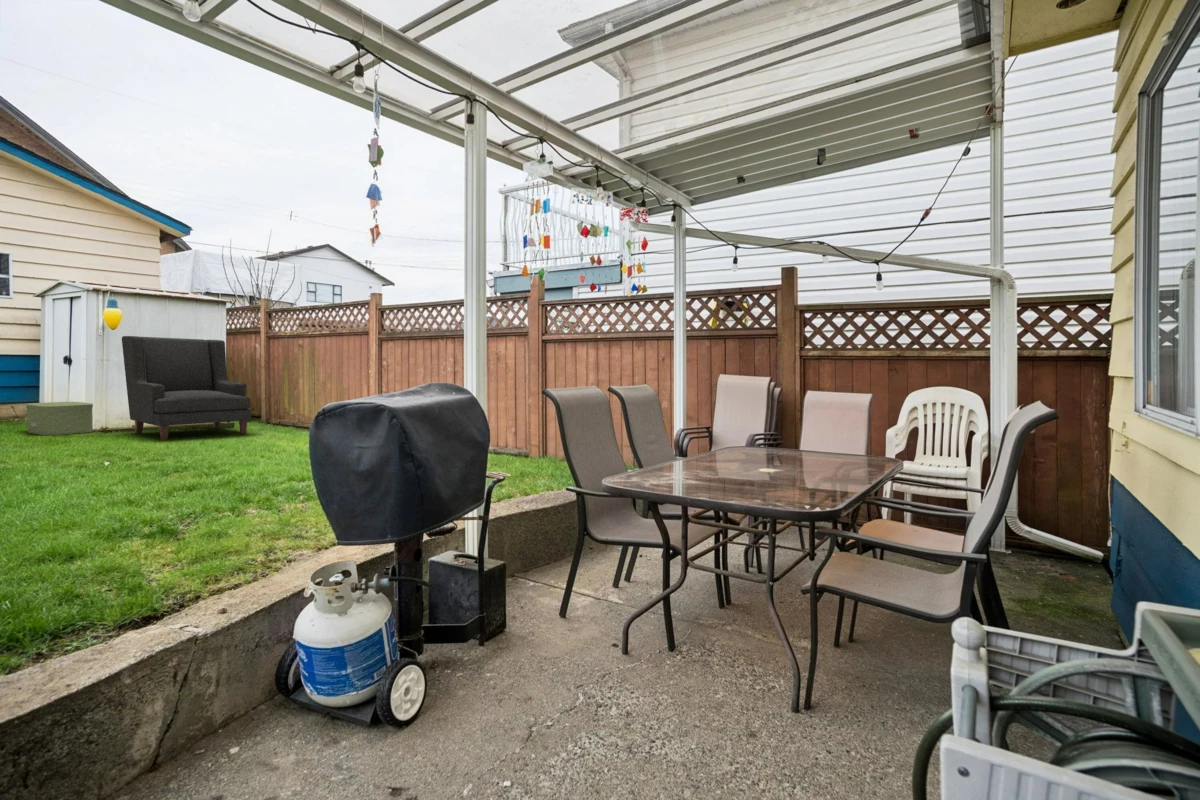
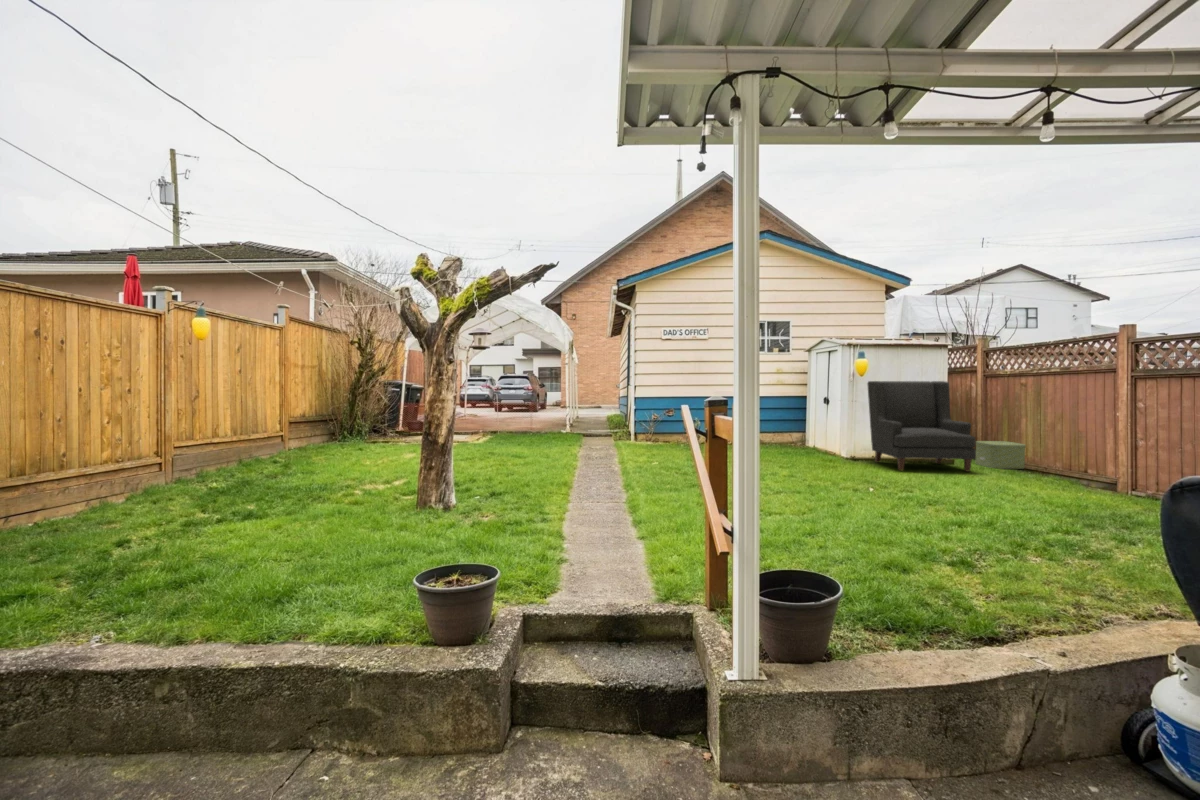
storage box: present [26,402,93,435] -> present [976,441,1026,469]

